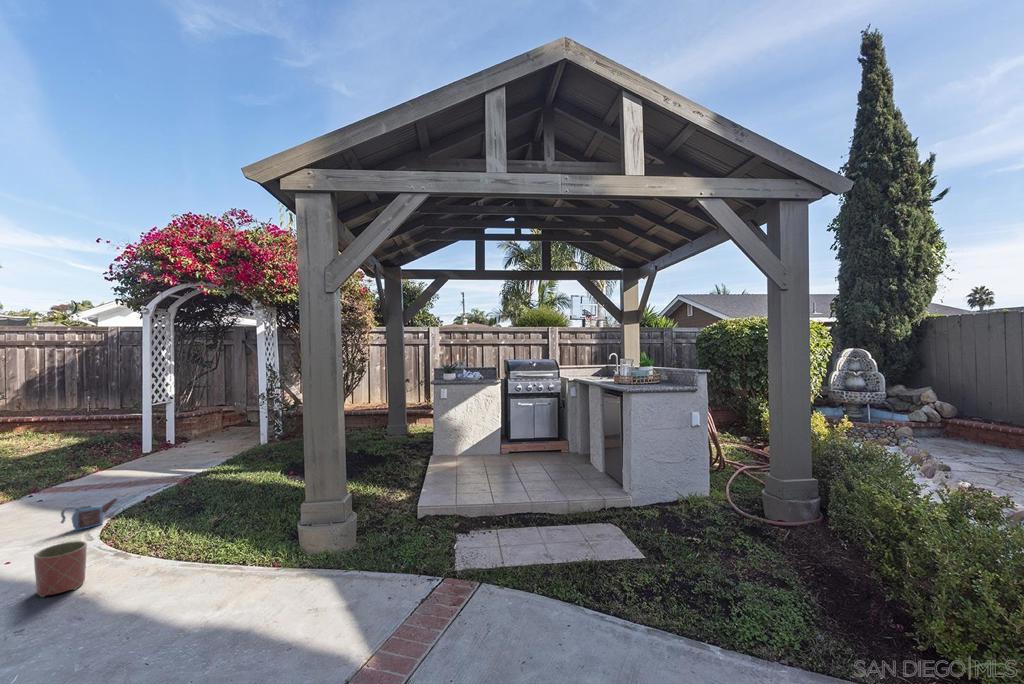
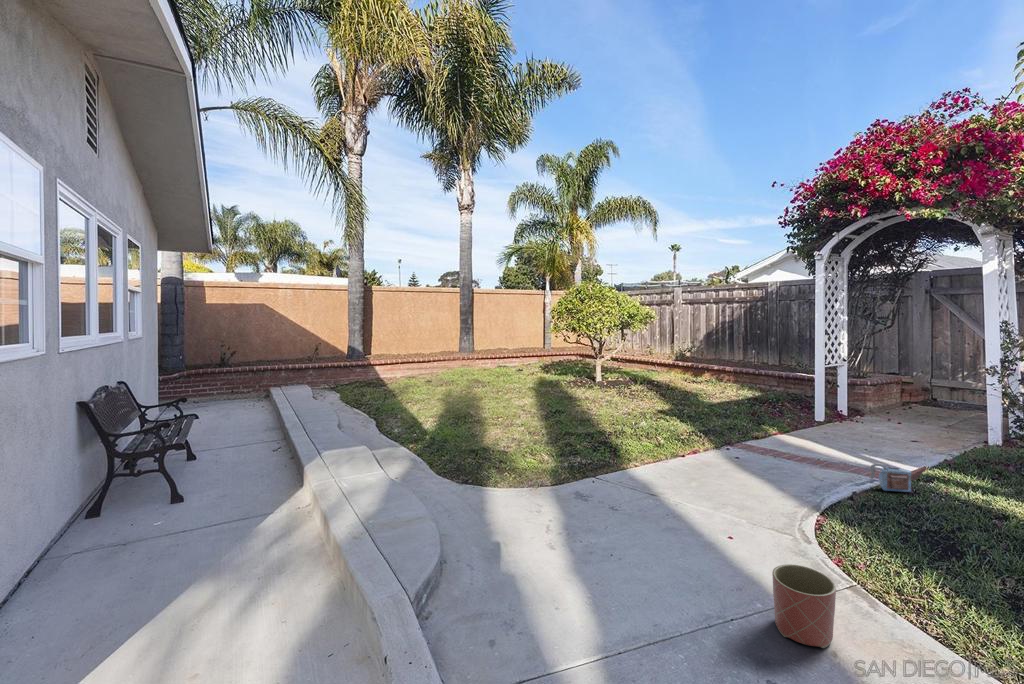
watering can: present [61,498,118,531] -> present [870,463,927,492]

